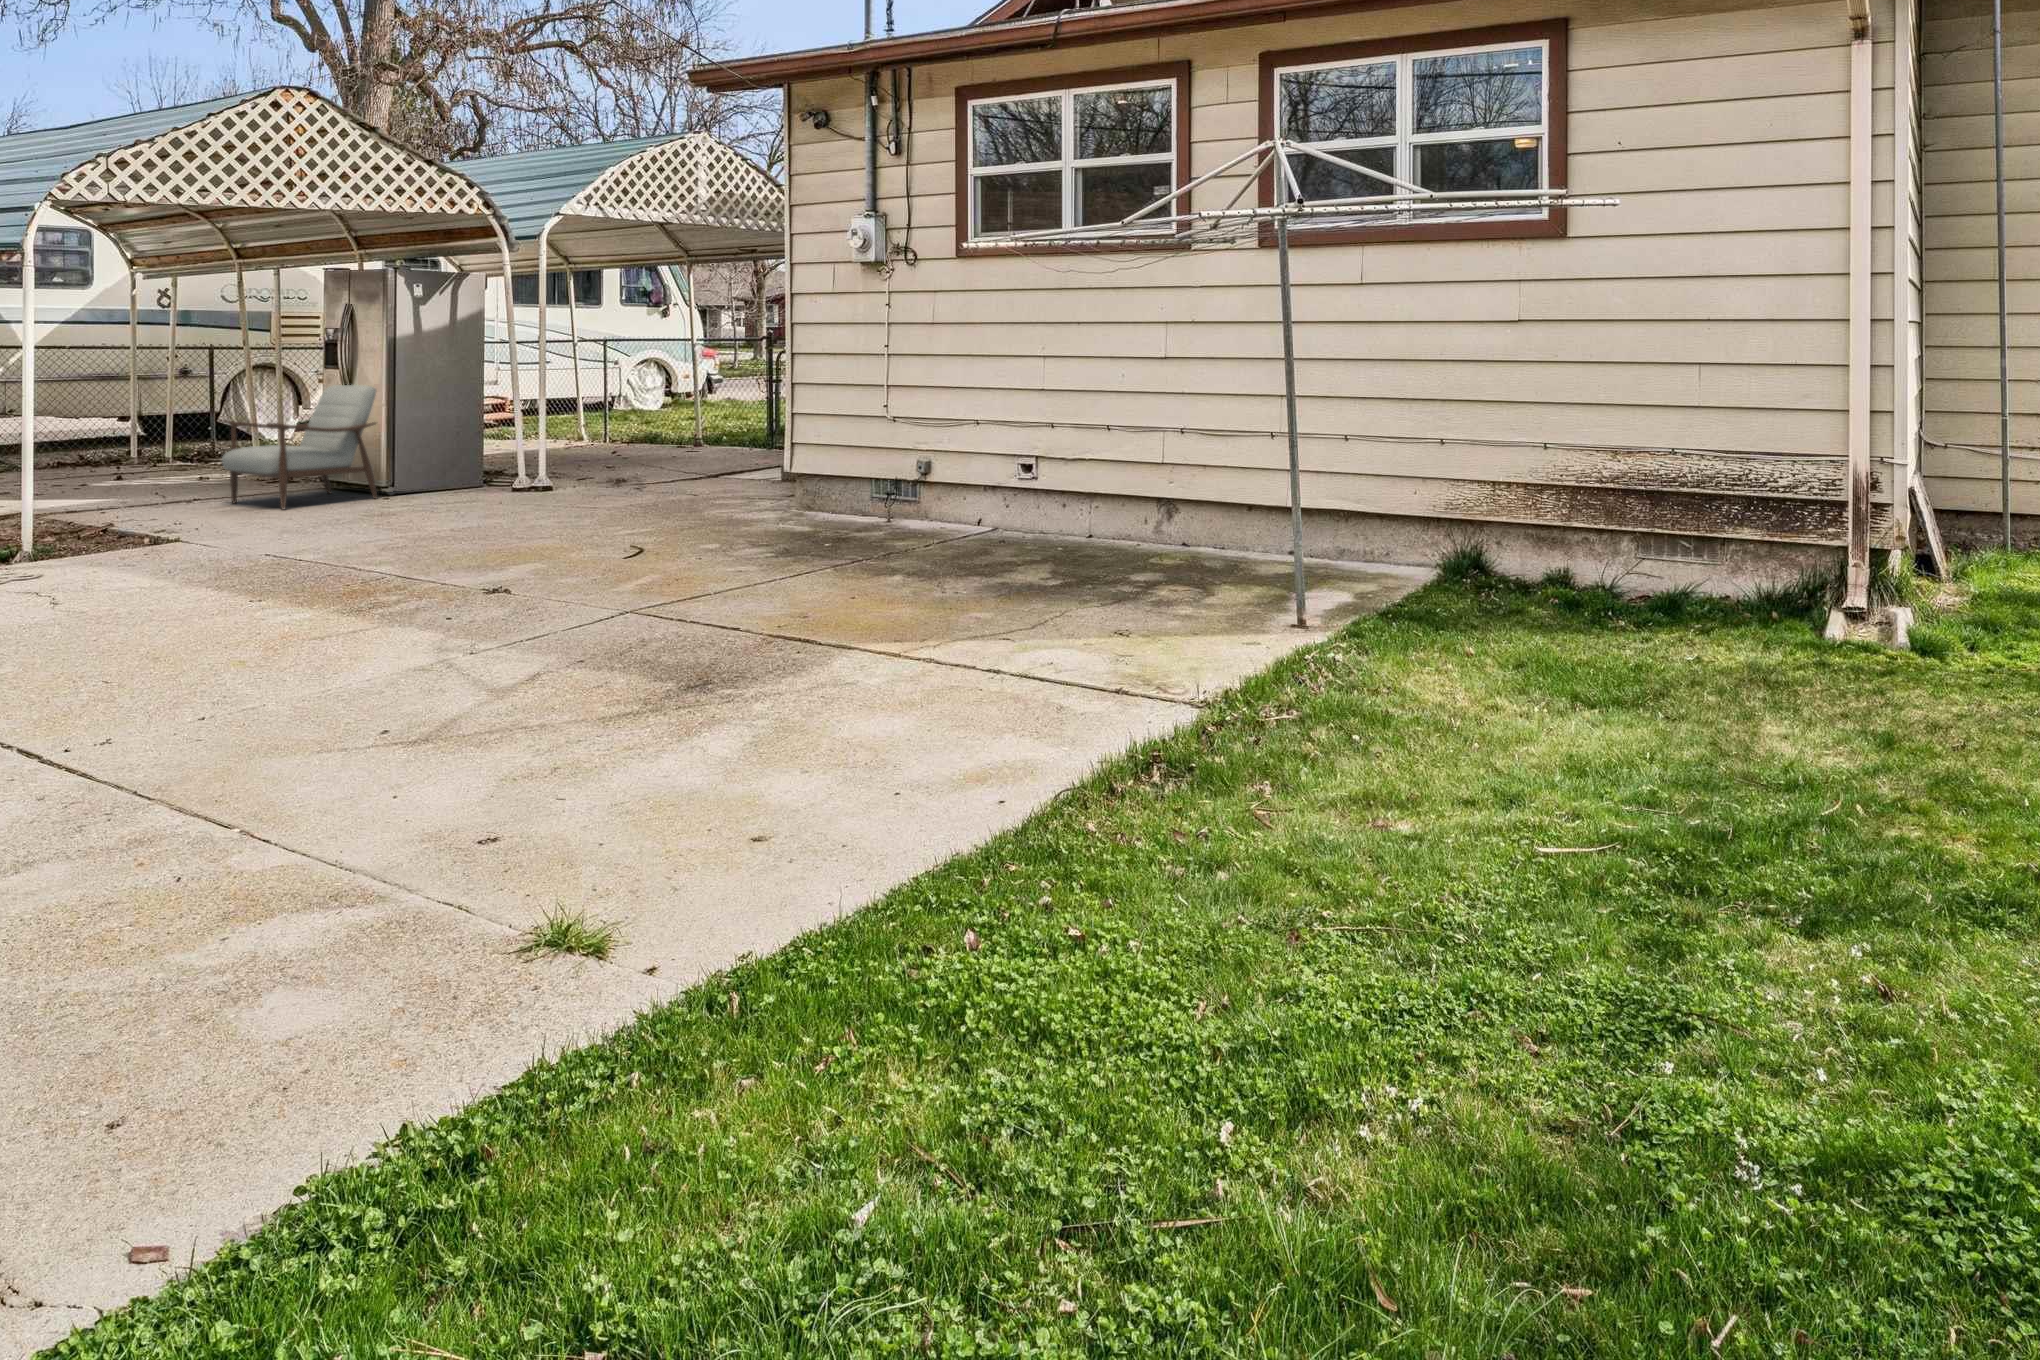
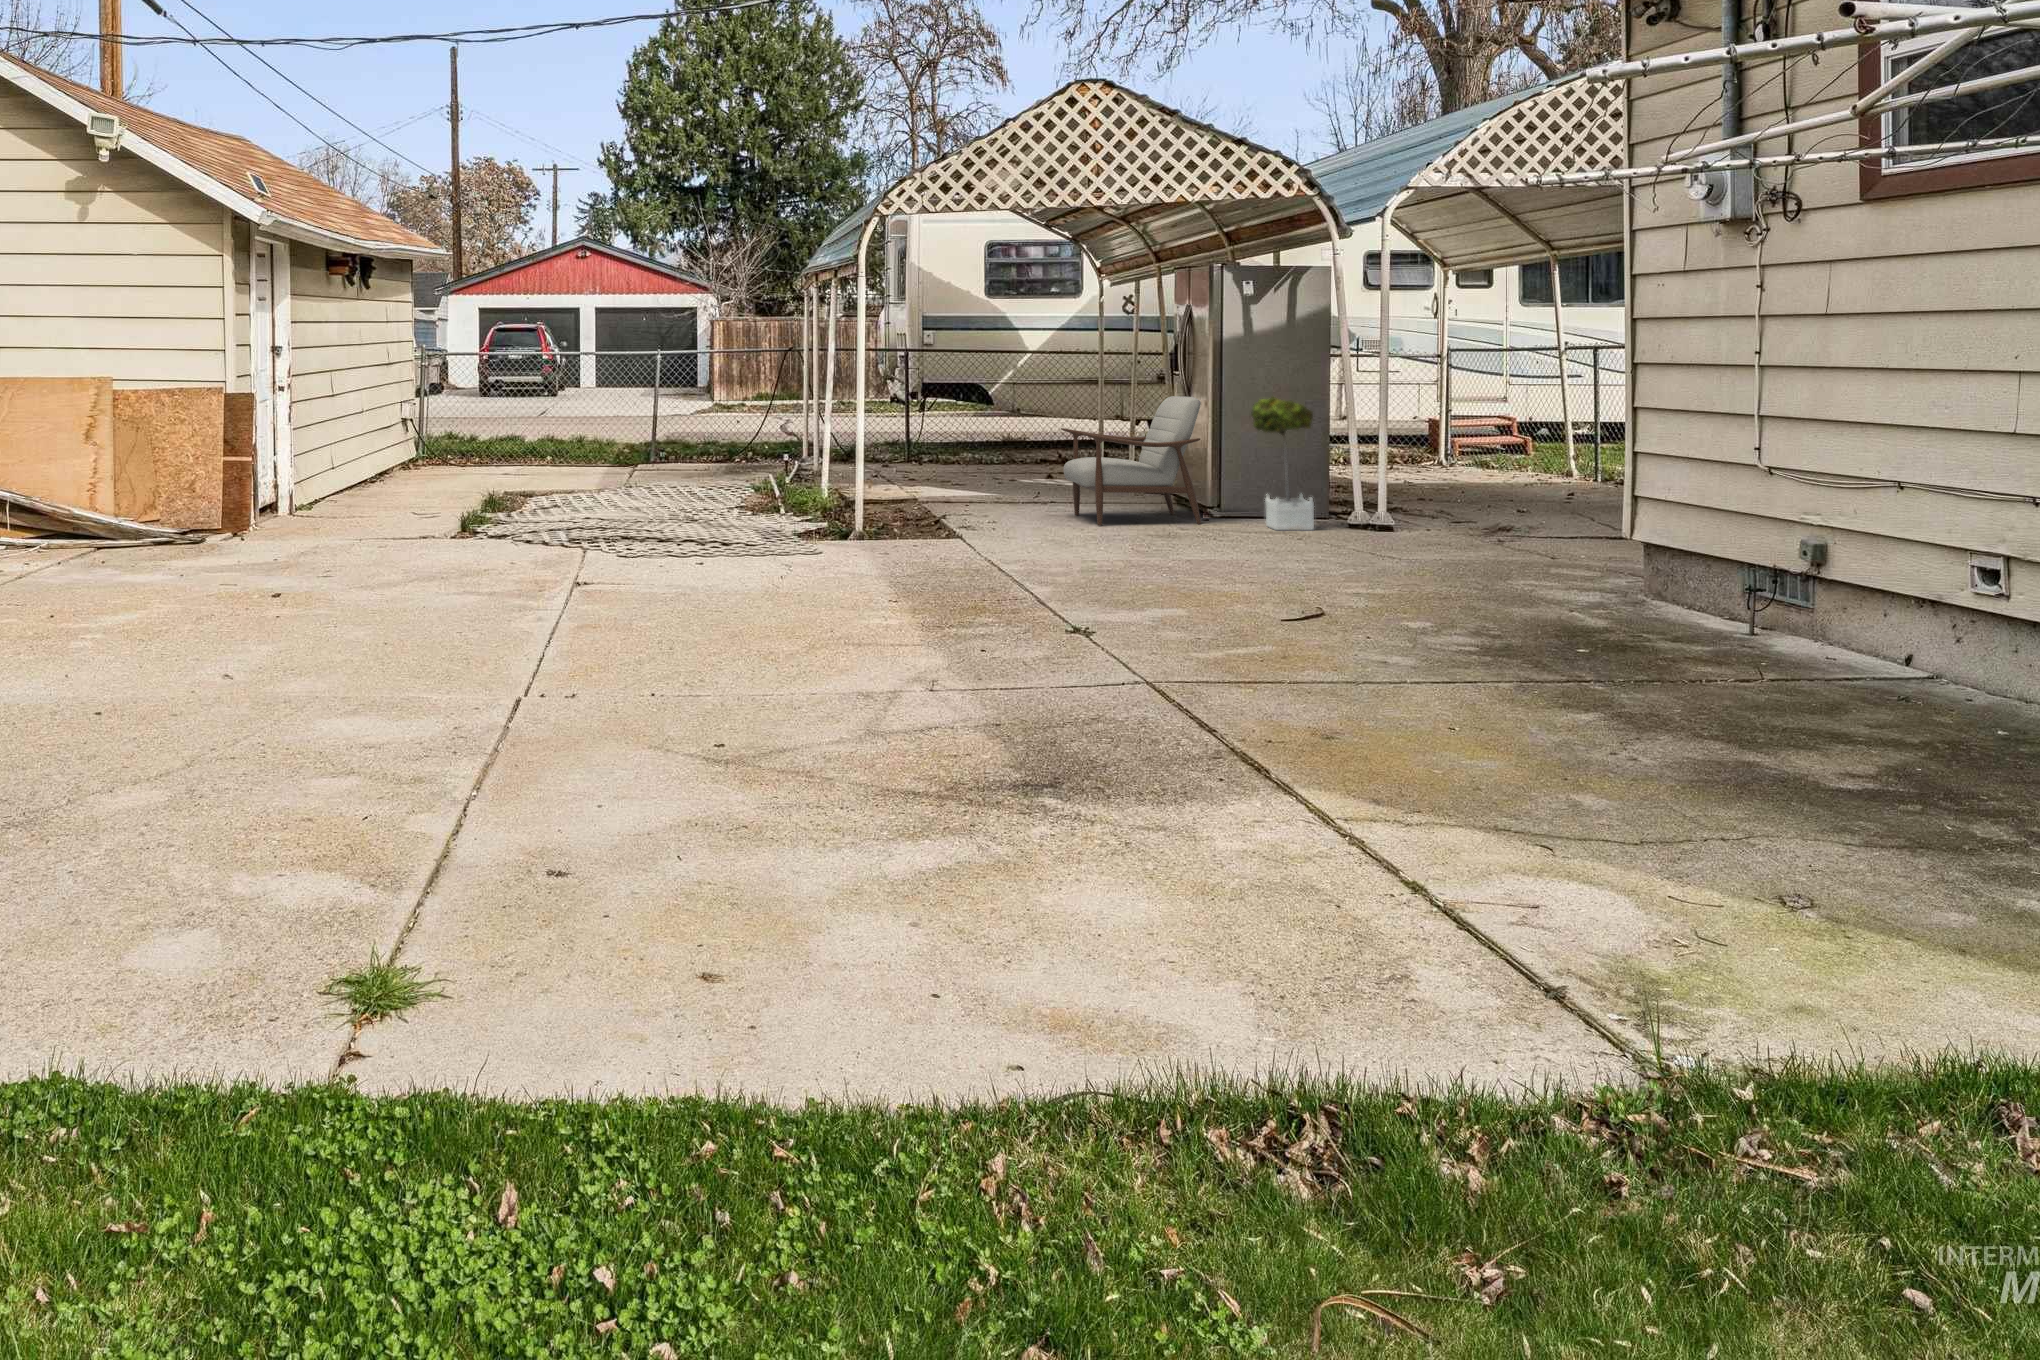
potted tree: none [429,382,486,496] -> present [1251,397,1314,530]

